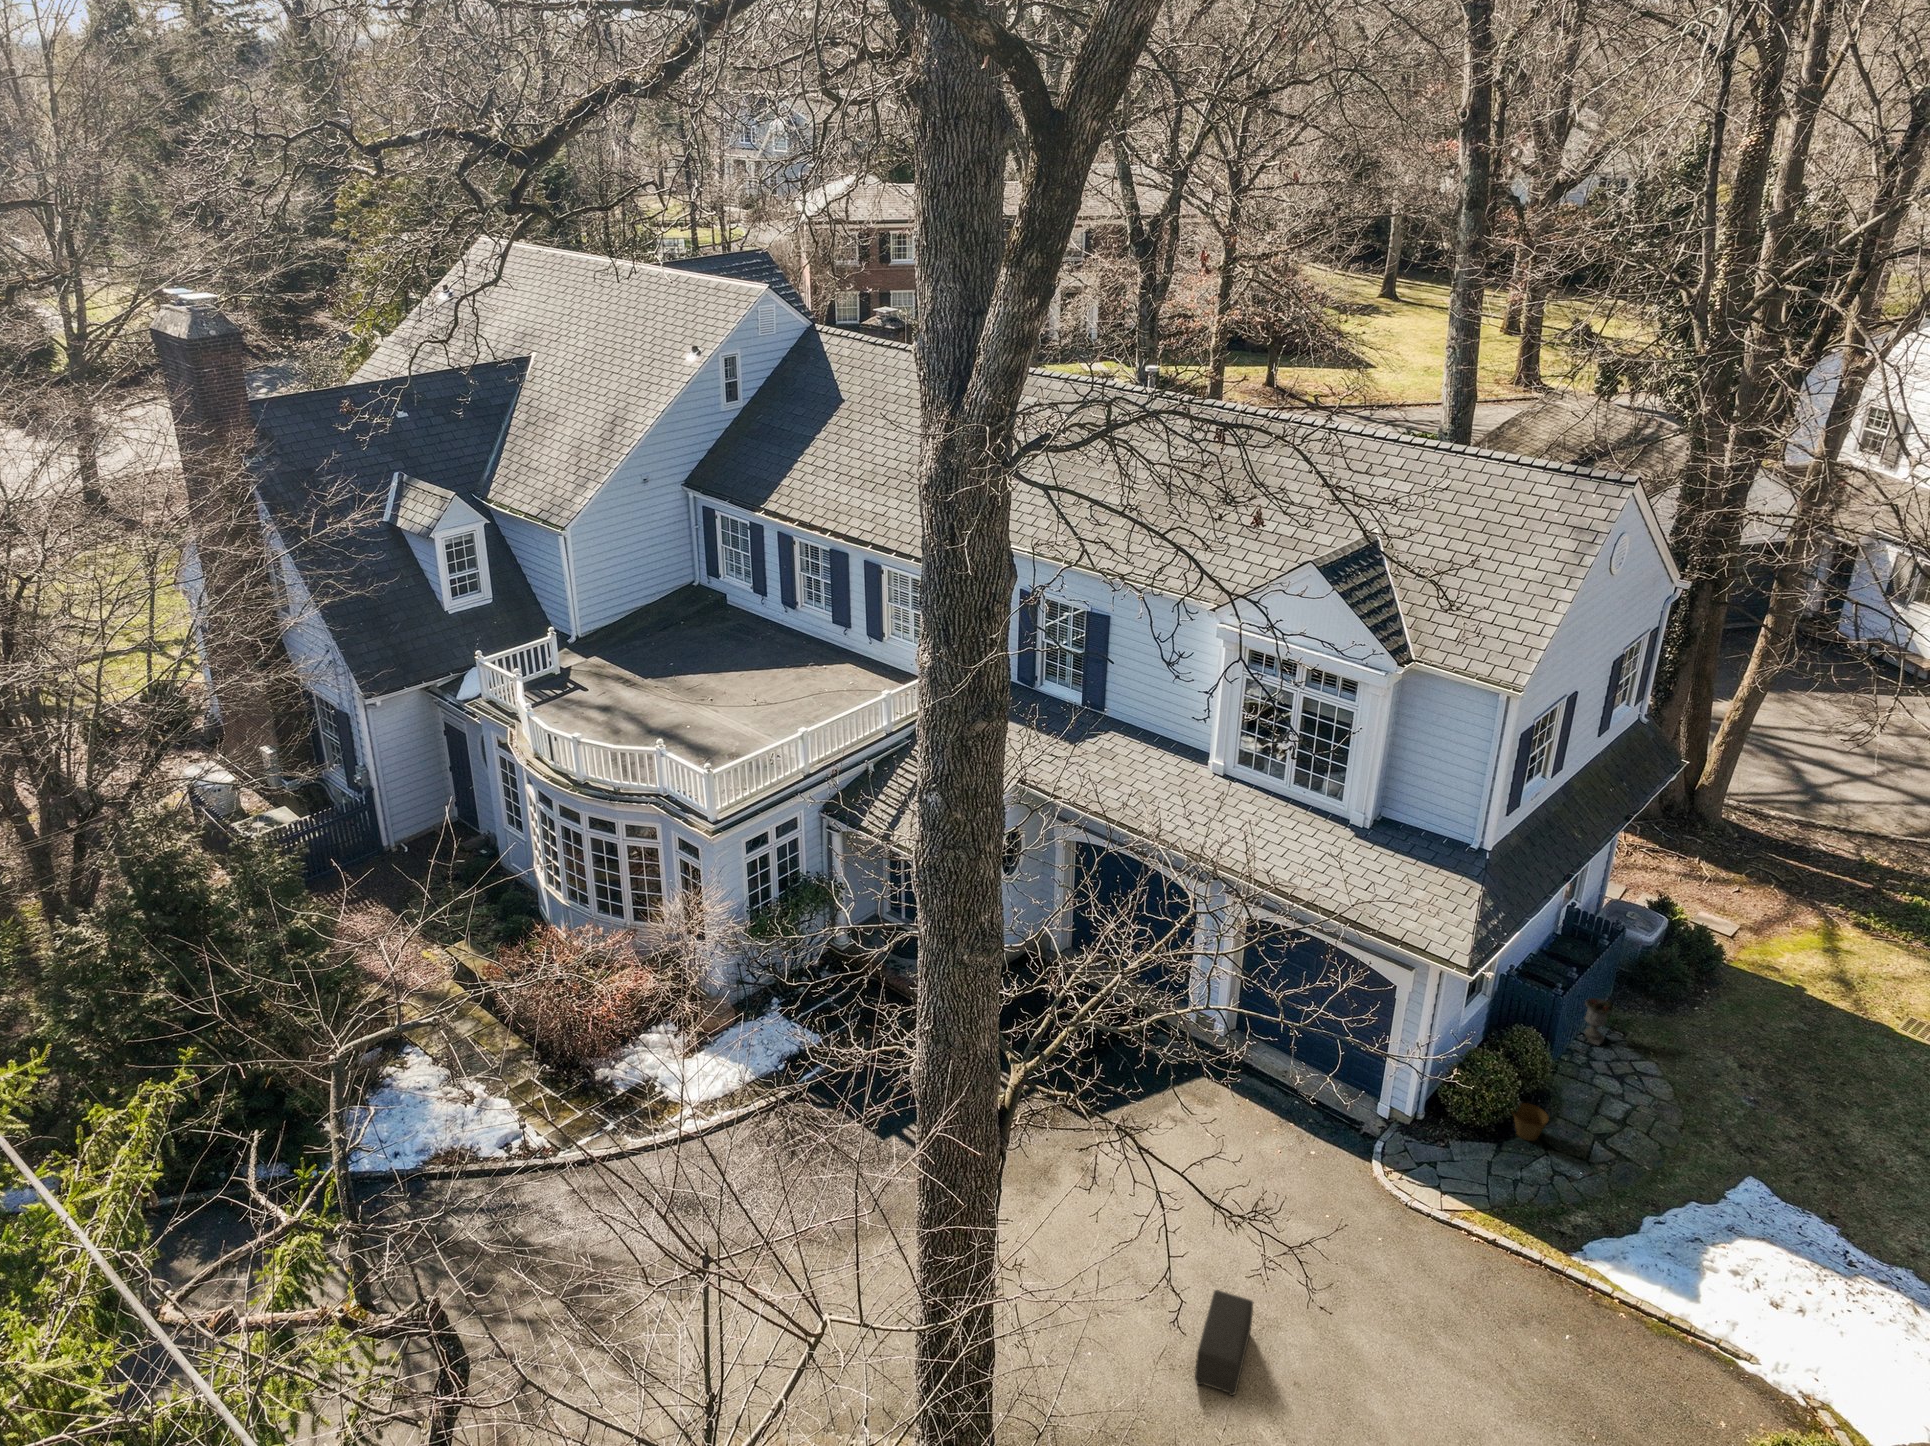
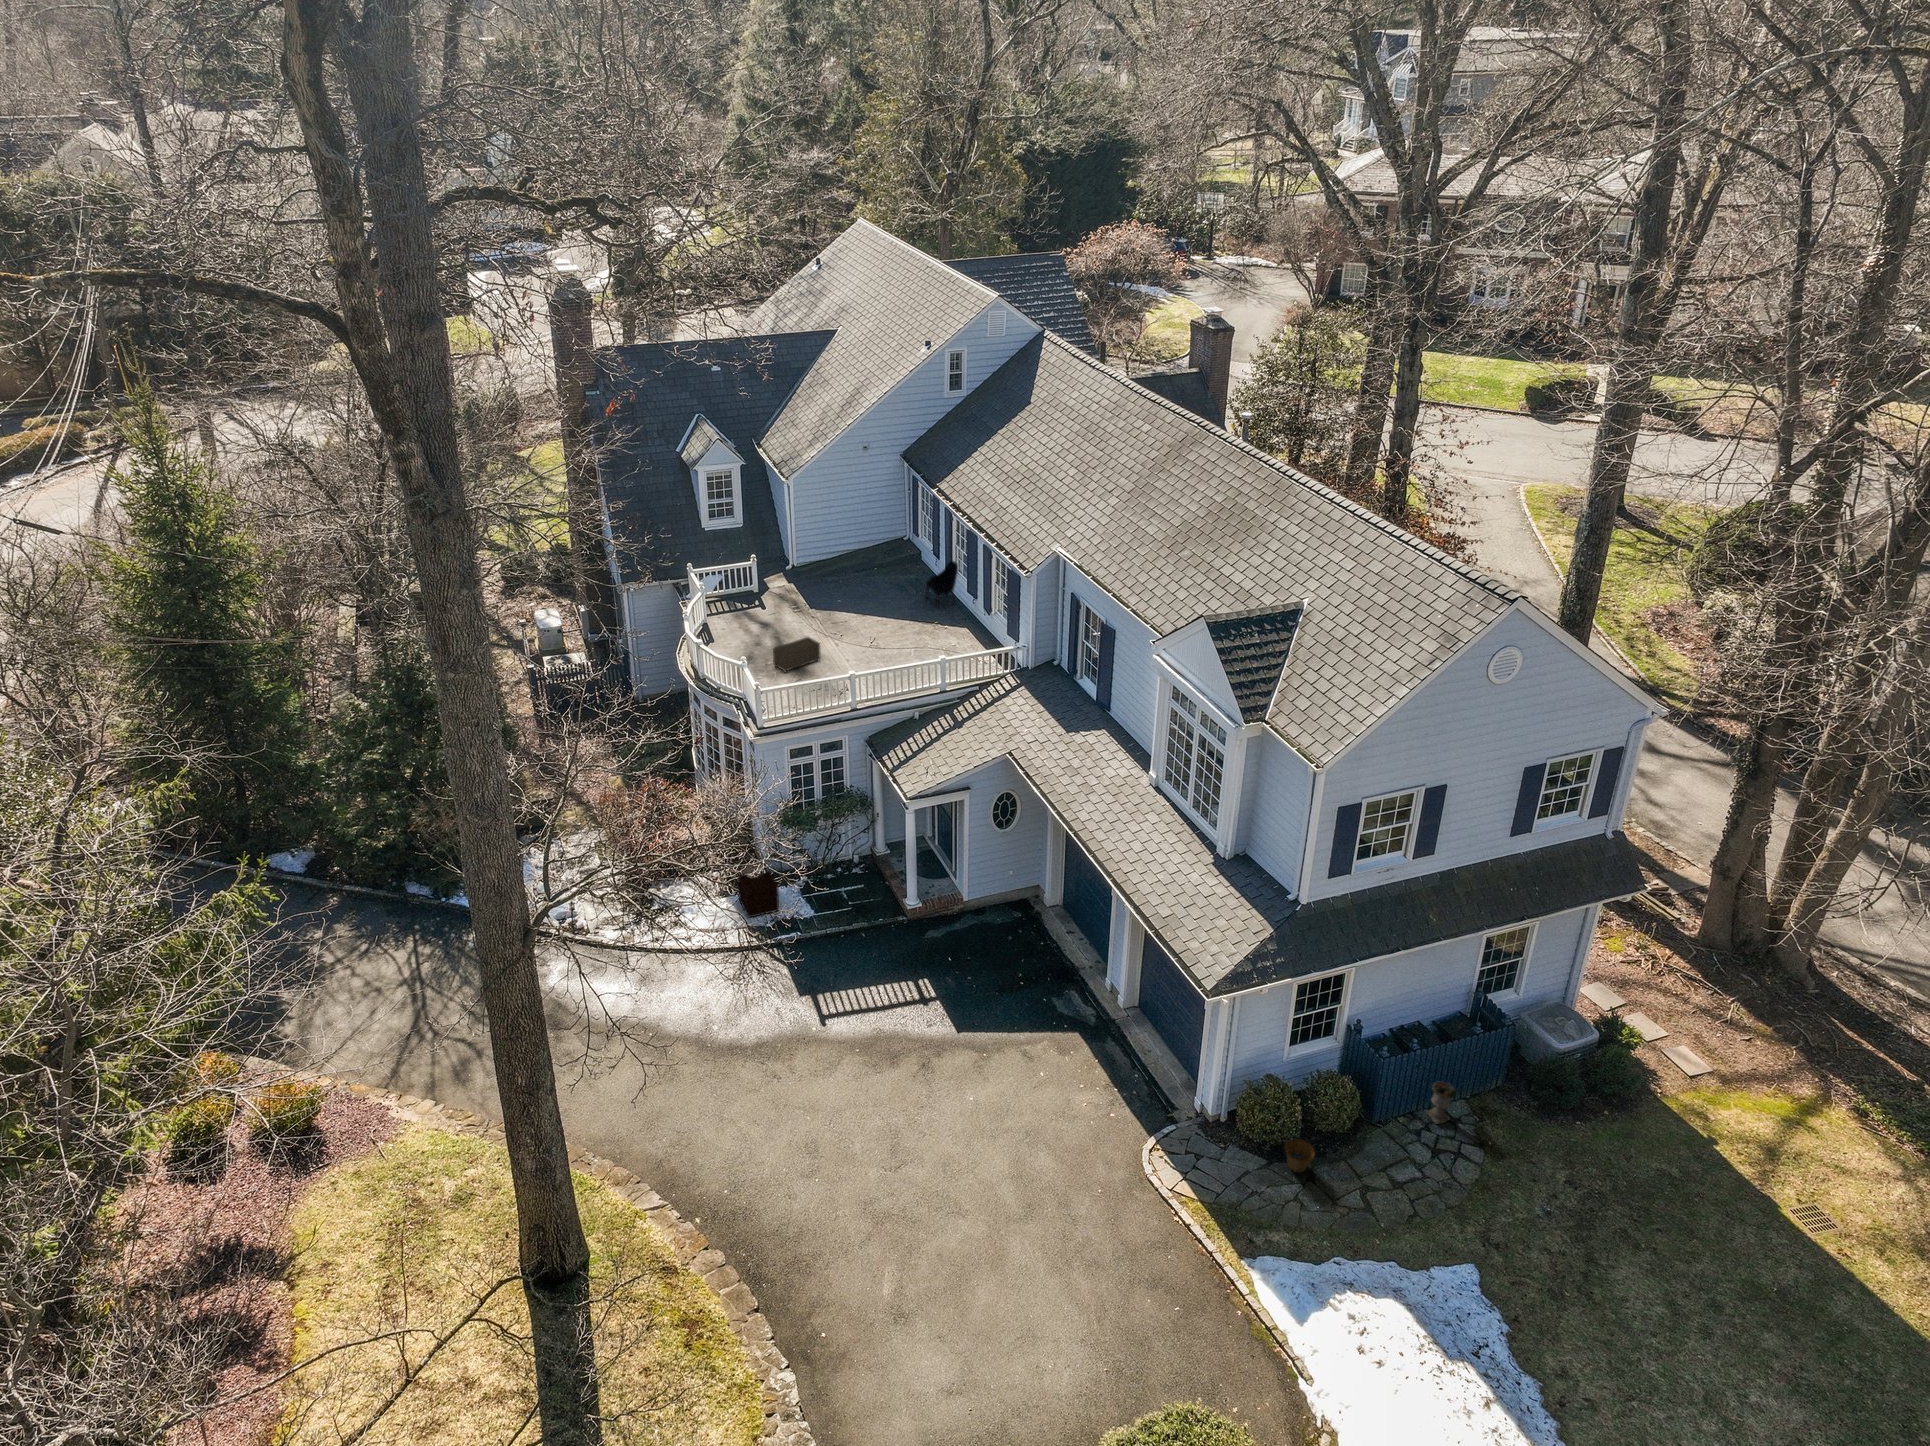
chair: none [763,592,804,650] -> present [926,561,958,606]
wooden crate: none [692,998,756,1069] -> present [738,870,779,918]
ottoman: present [1195,1290,1253,1396] -> present [773,637,820,672]

